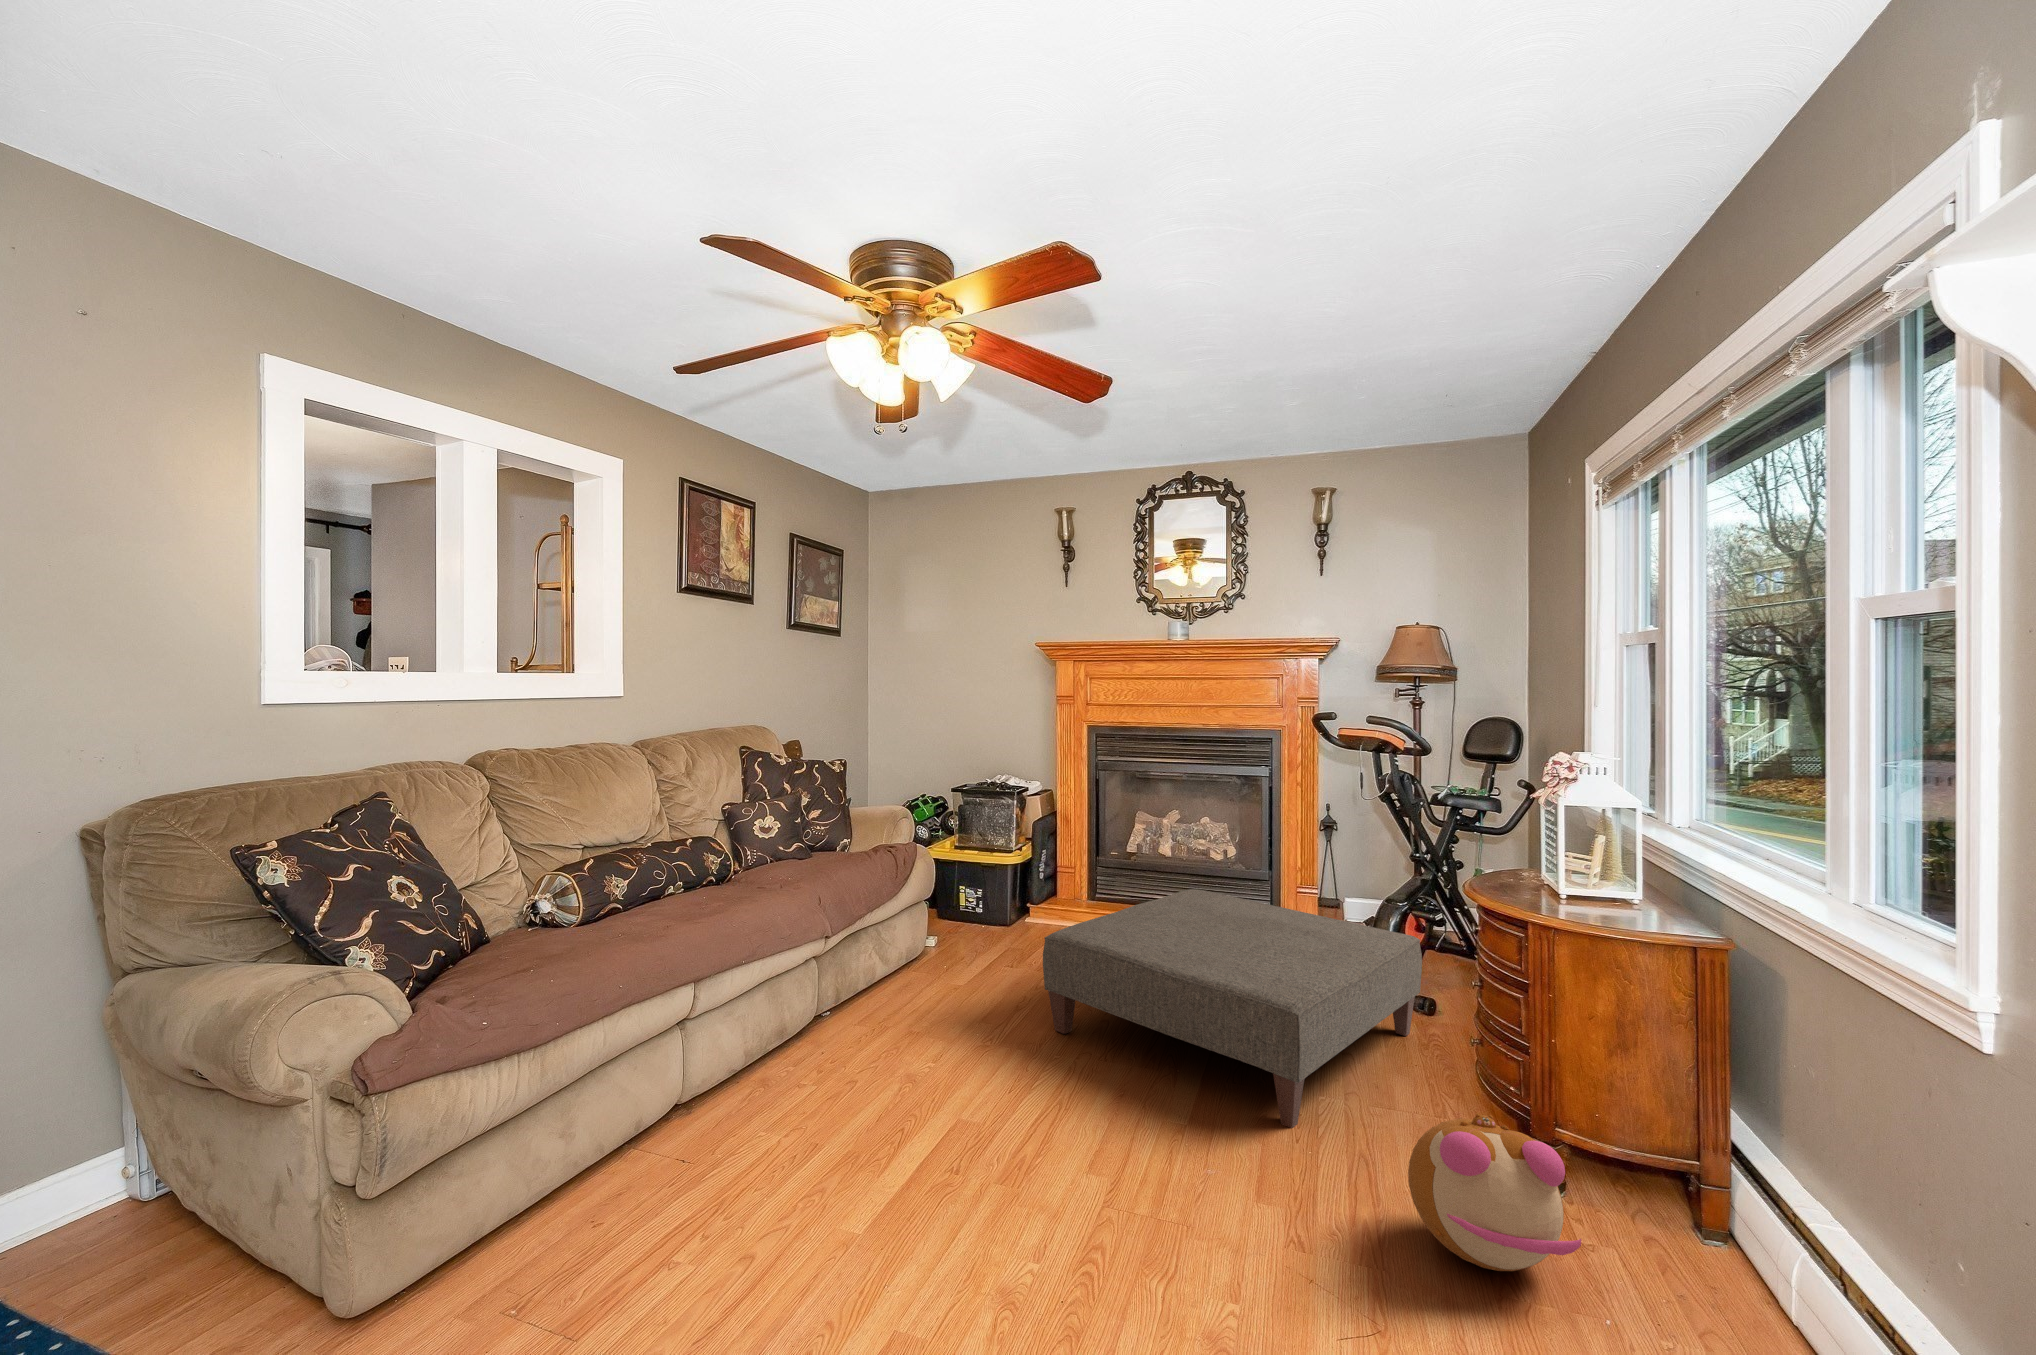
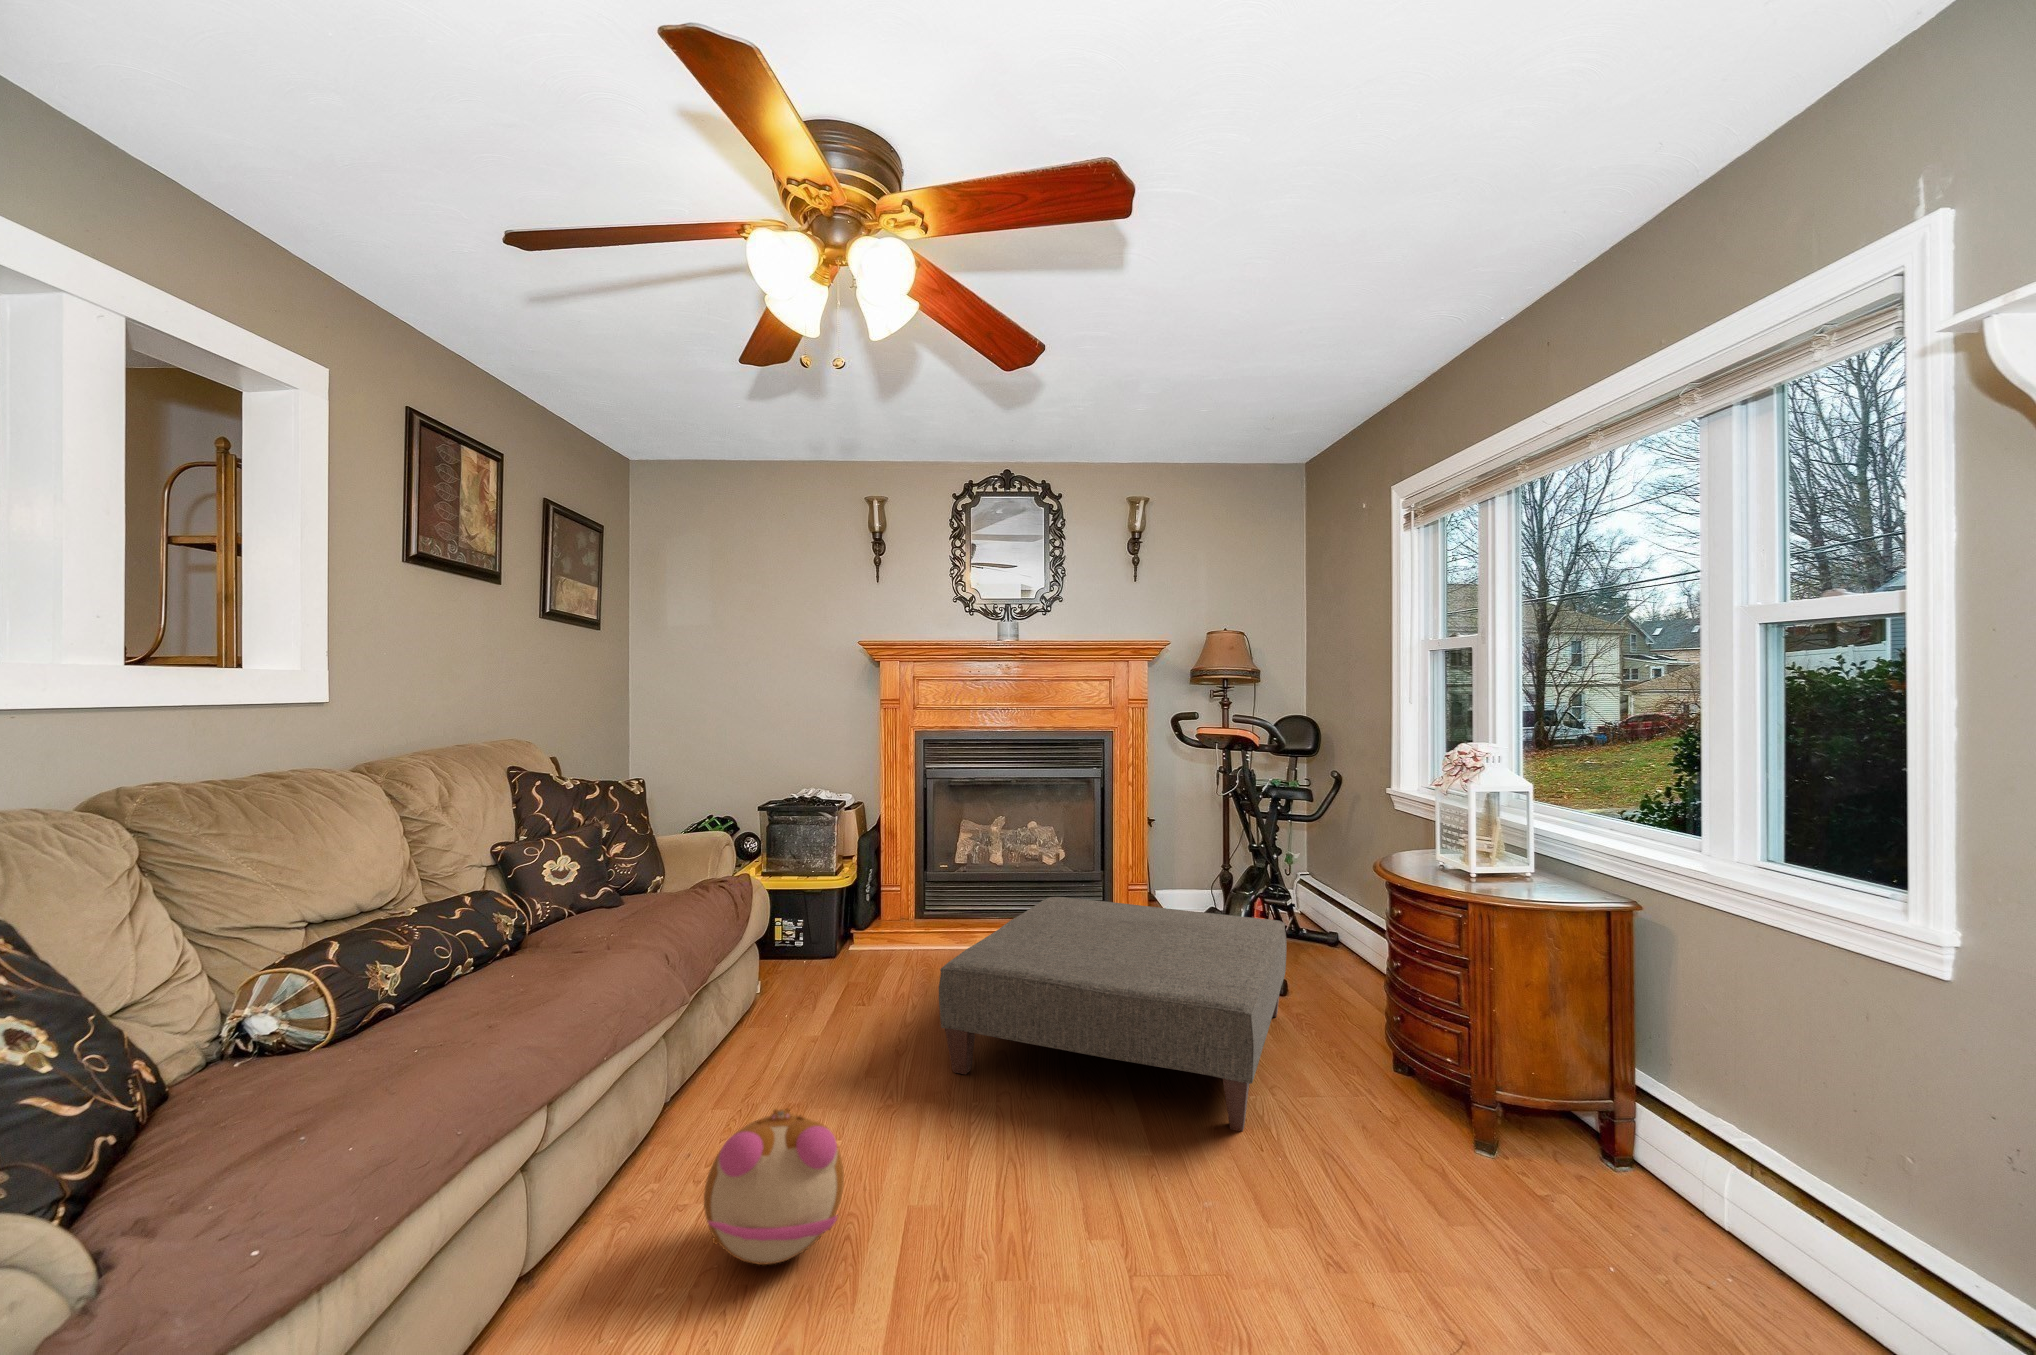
plush toy: present [1408,1114,1581,1271] -> present [704,1108,844,1265]

